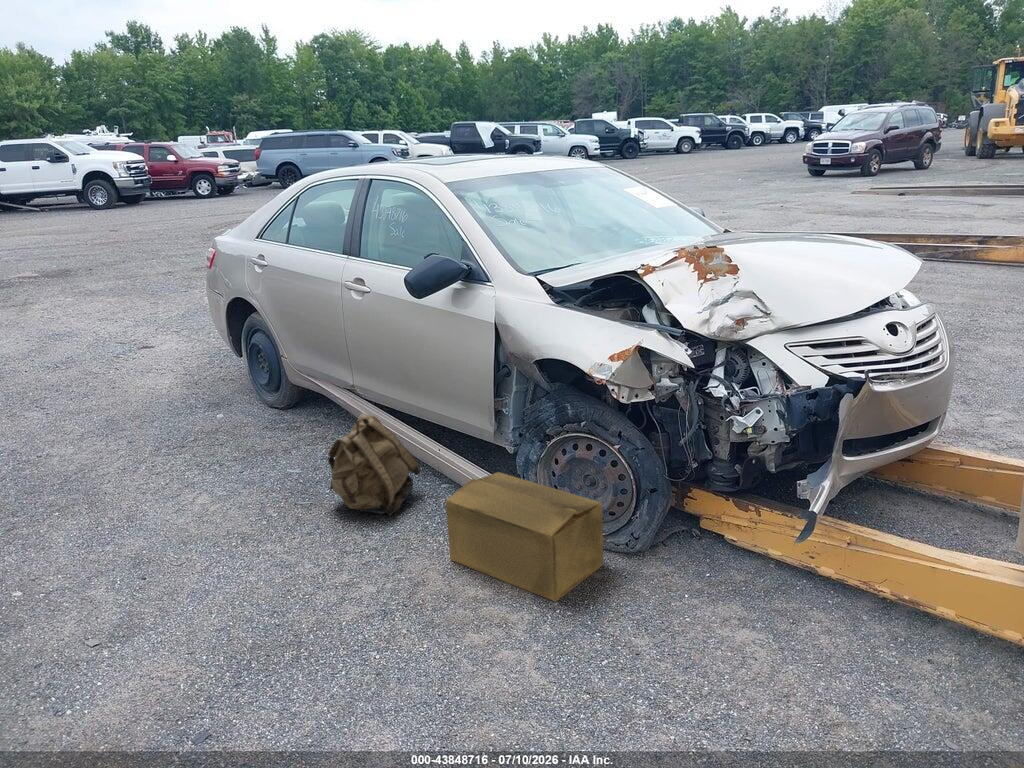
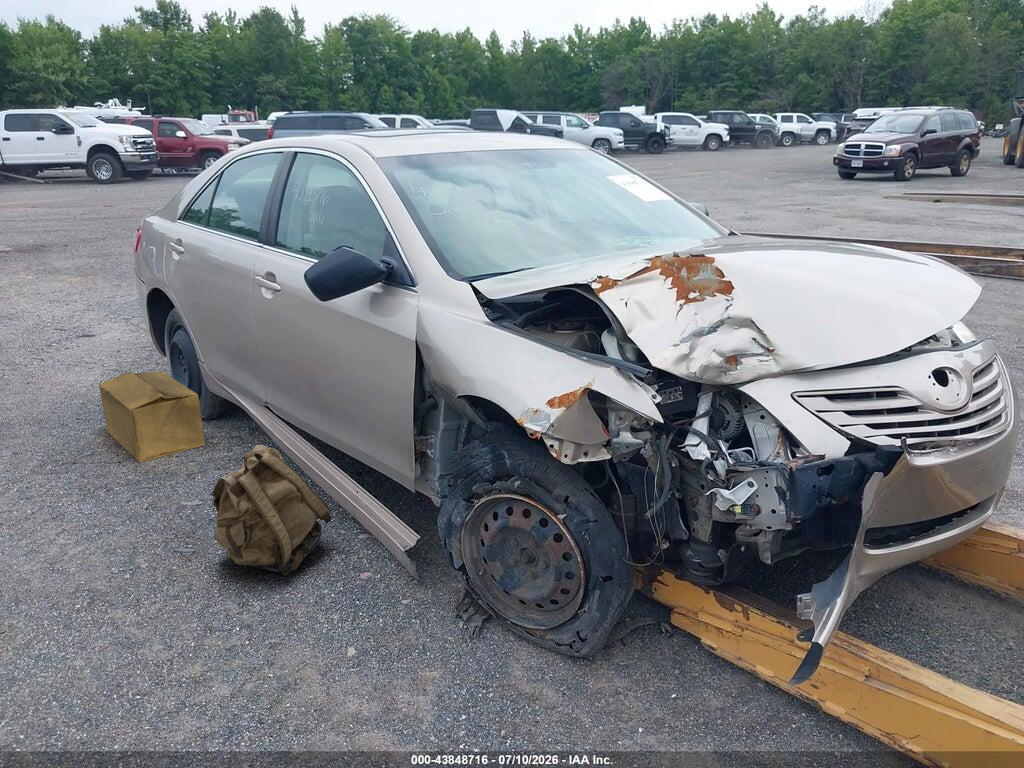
cardboard box: present [446,472,604,602] -> present [99,371,205,462]

